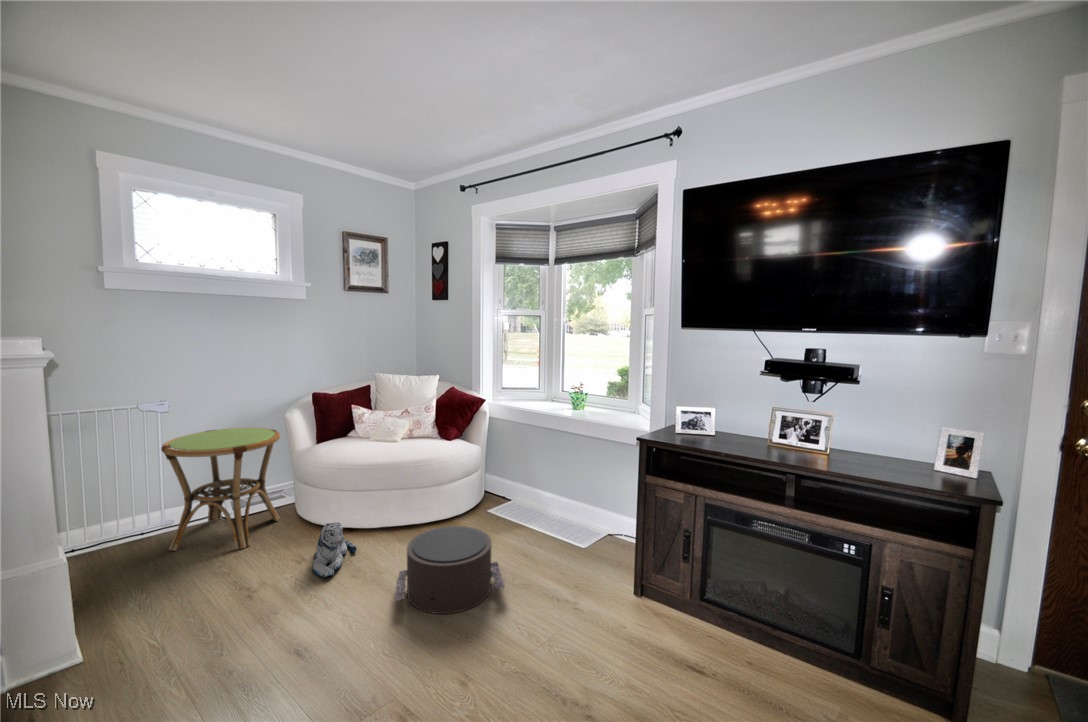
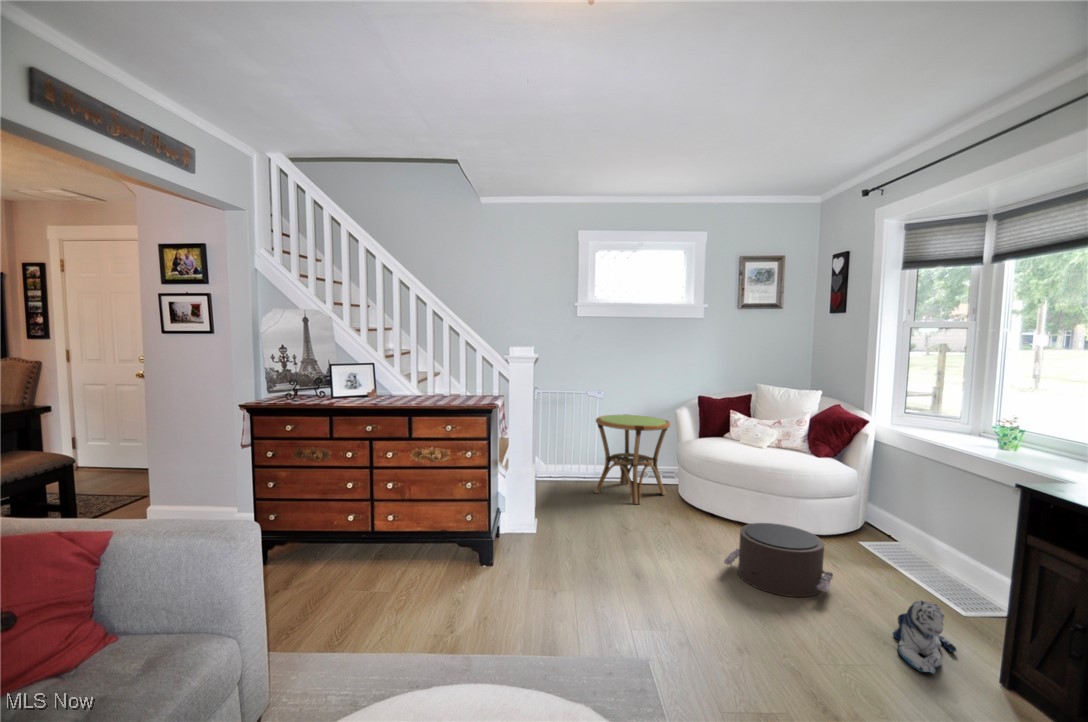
plush toy: present [313,523,357,578] -> present [893,600,956,674]

